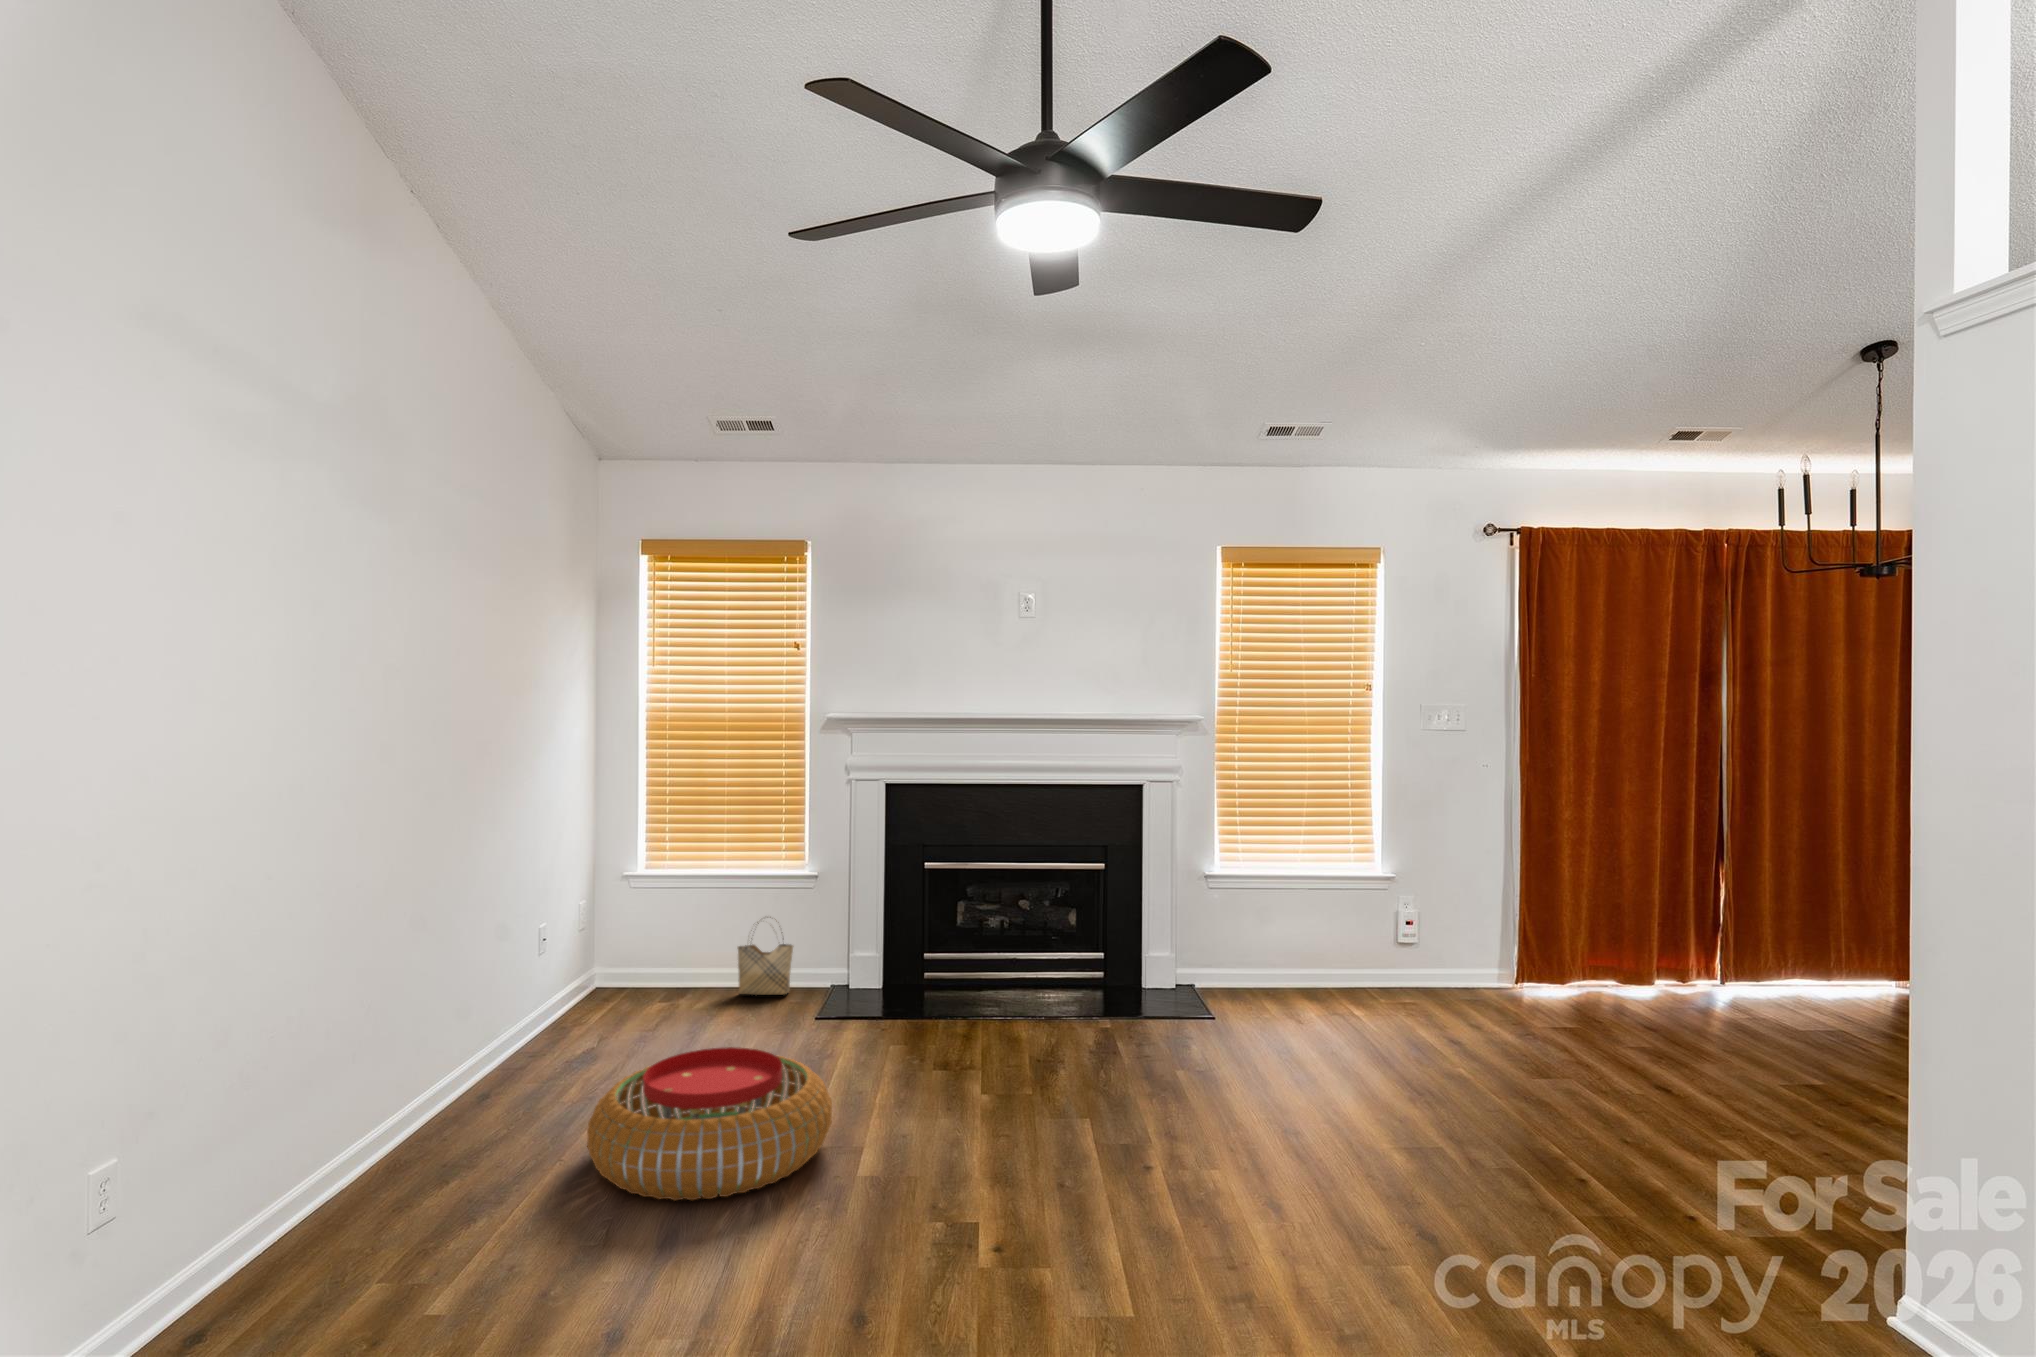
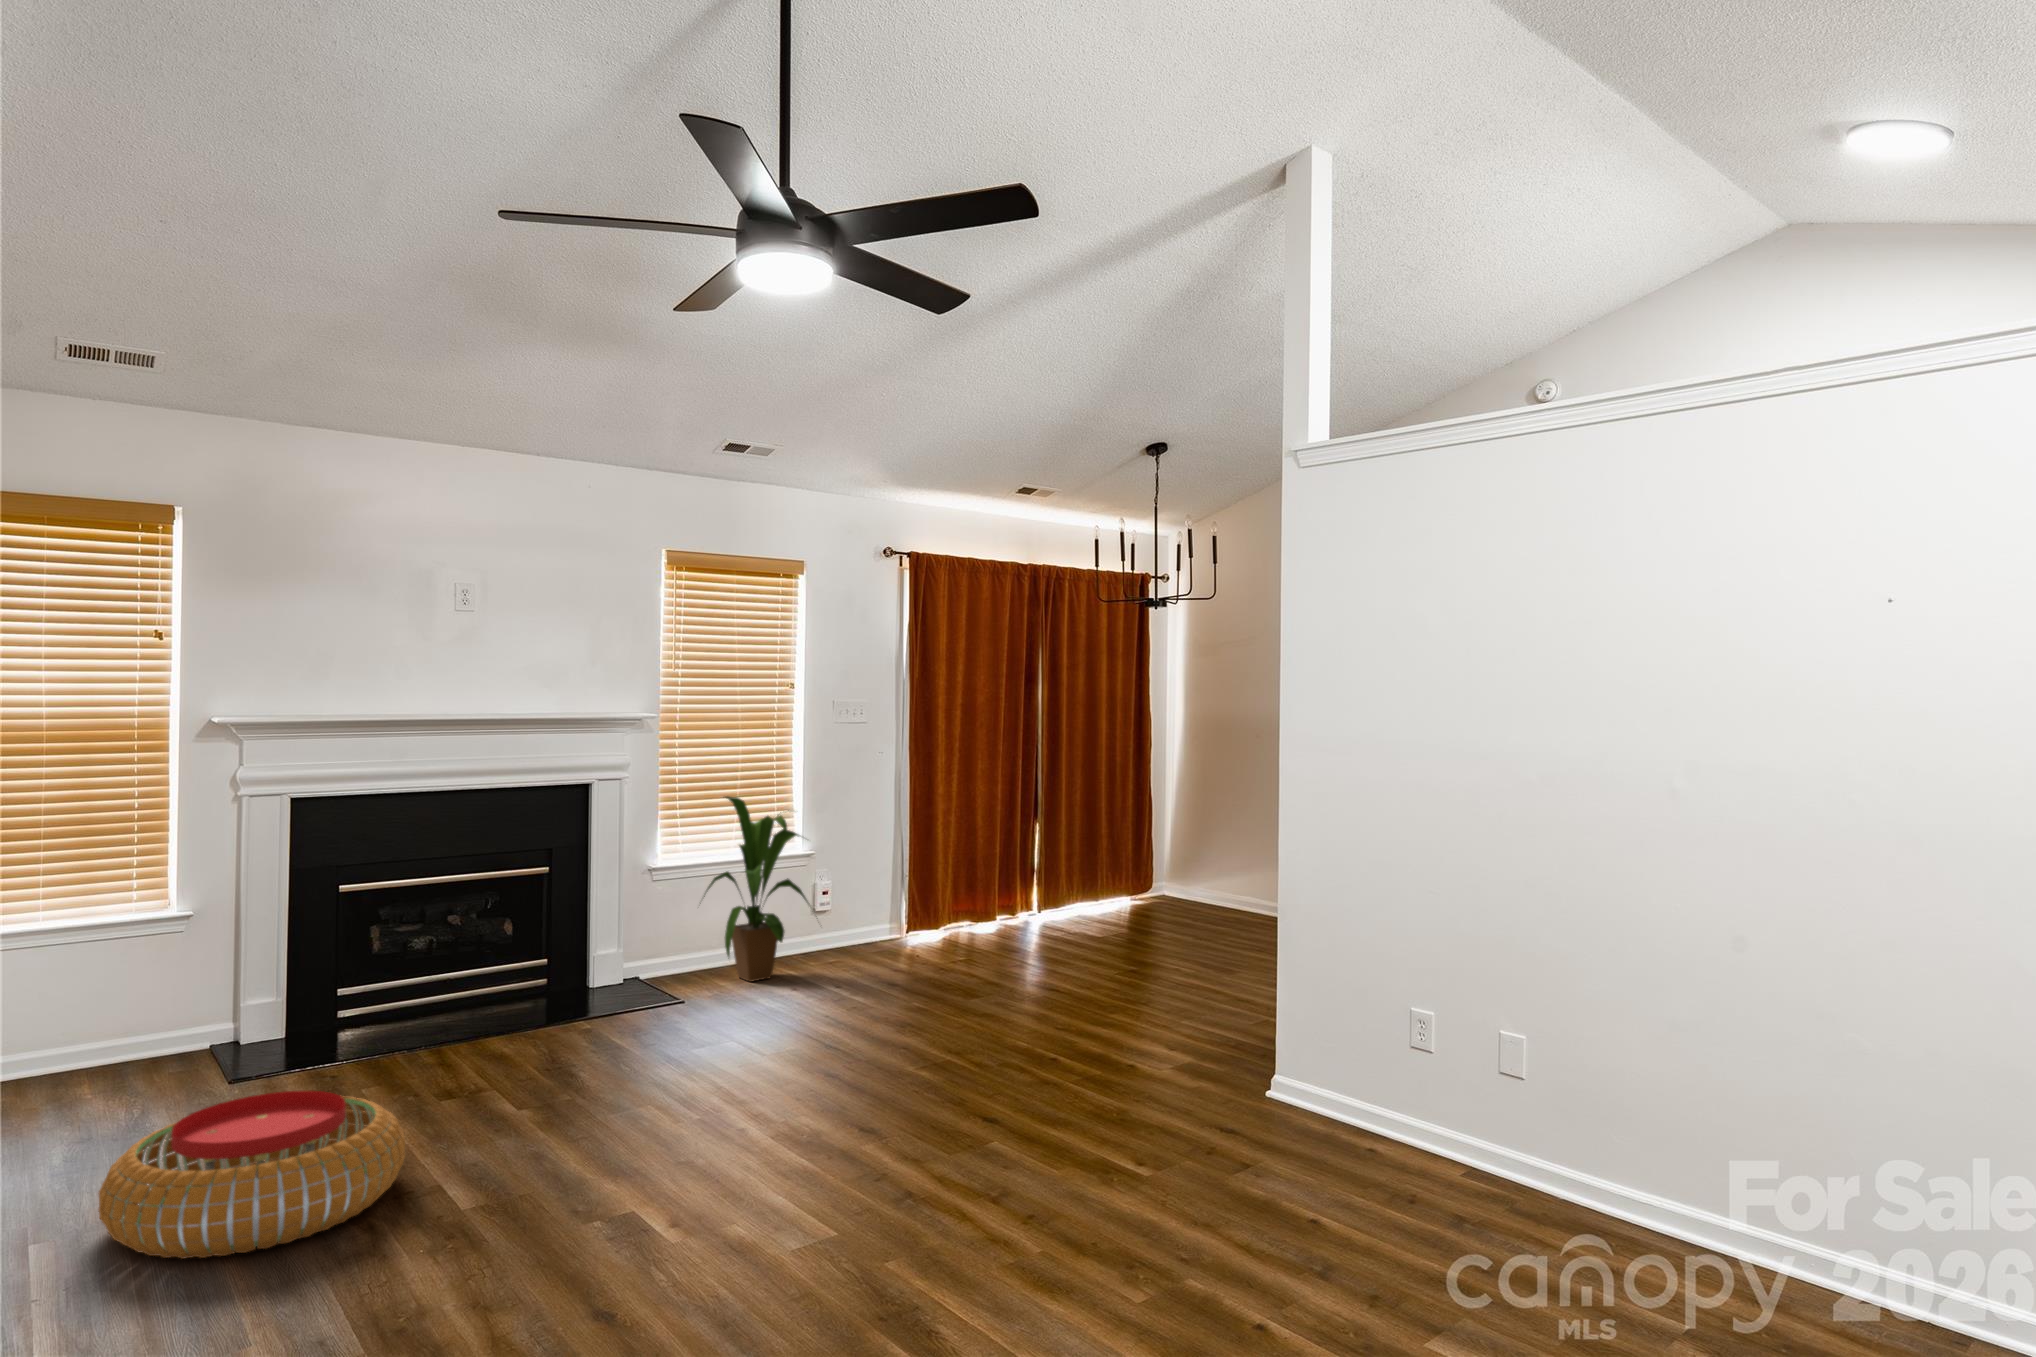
house plant: none [1253,805,1384,1011] -> present [704,796,809,982]
woven basket: present [738,917,793,995] -> none [77,973,163,1075]

